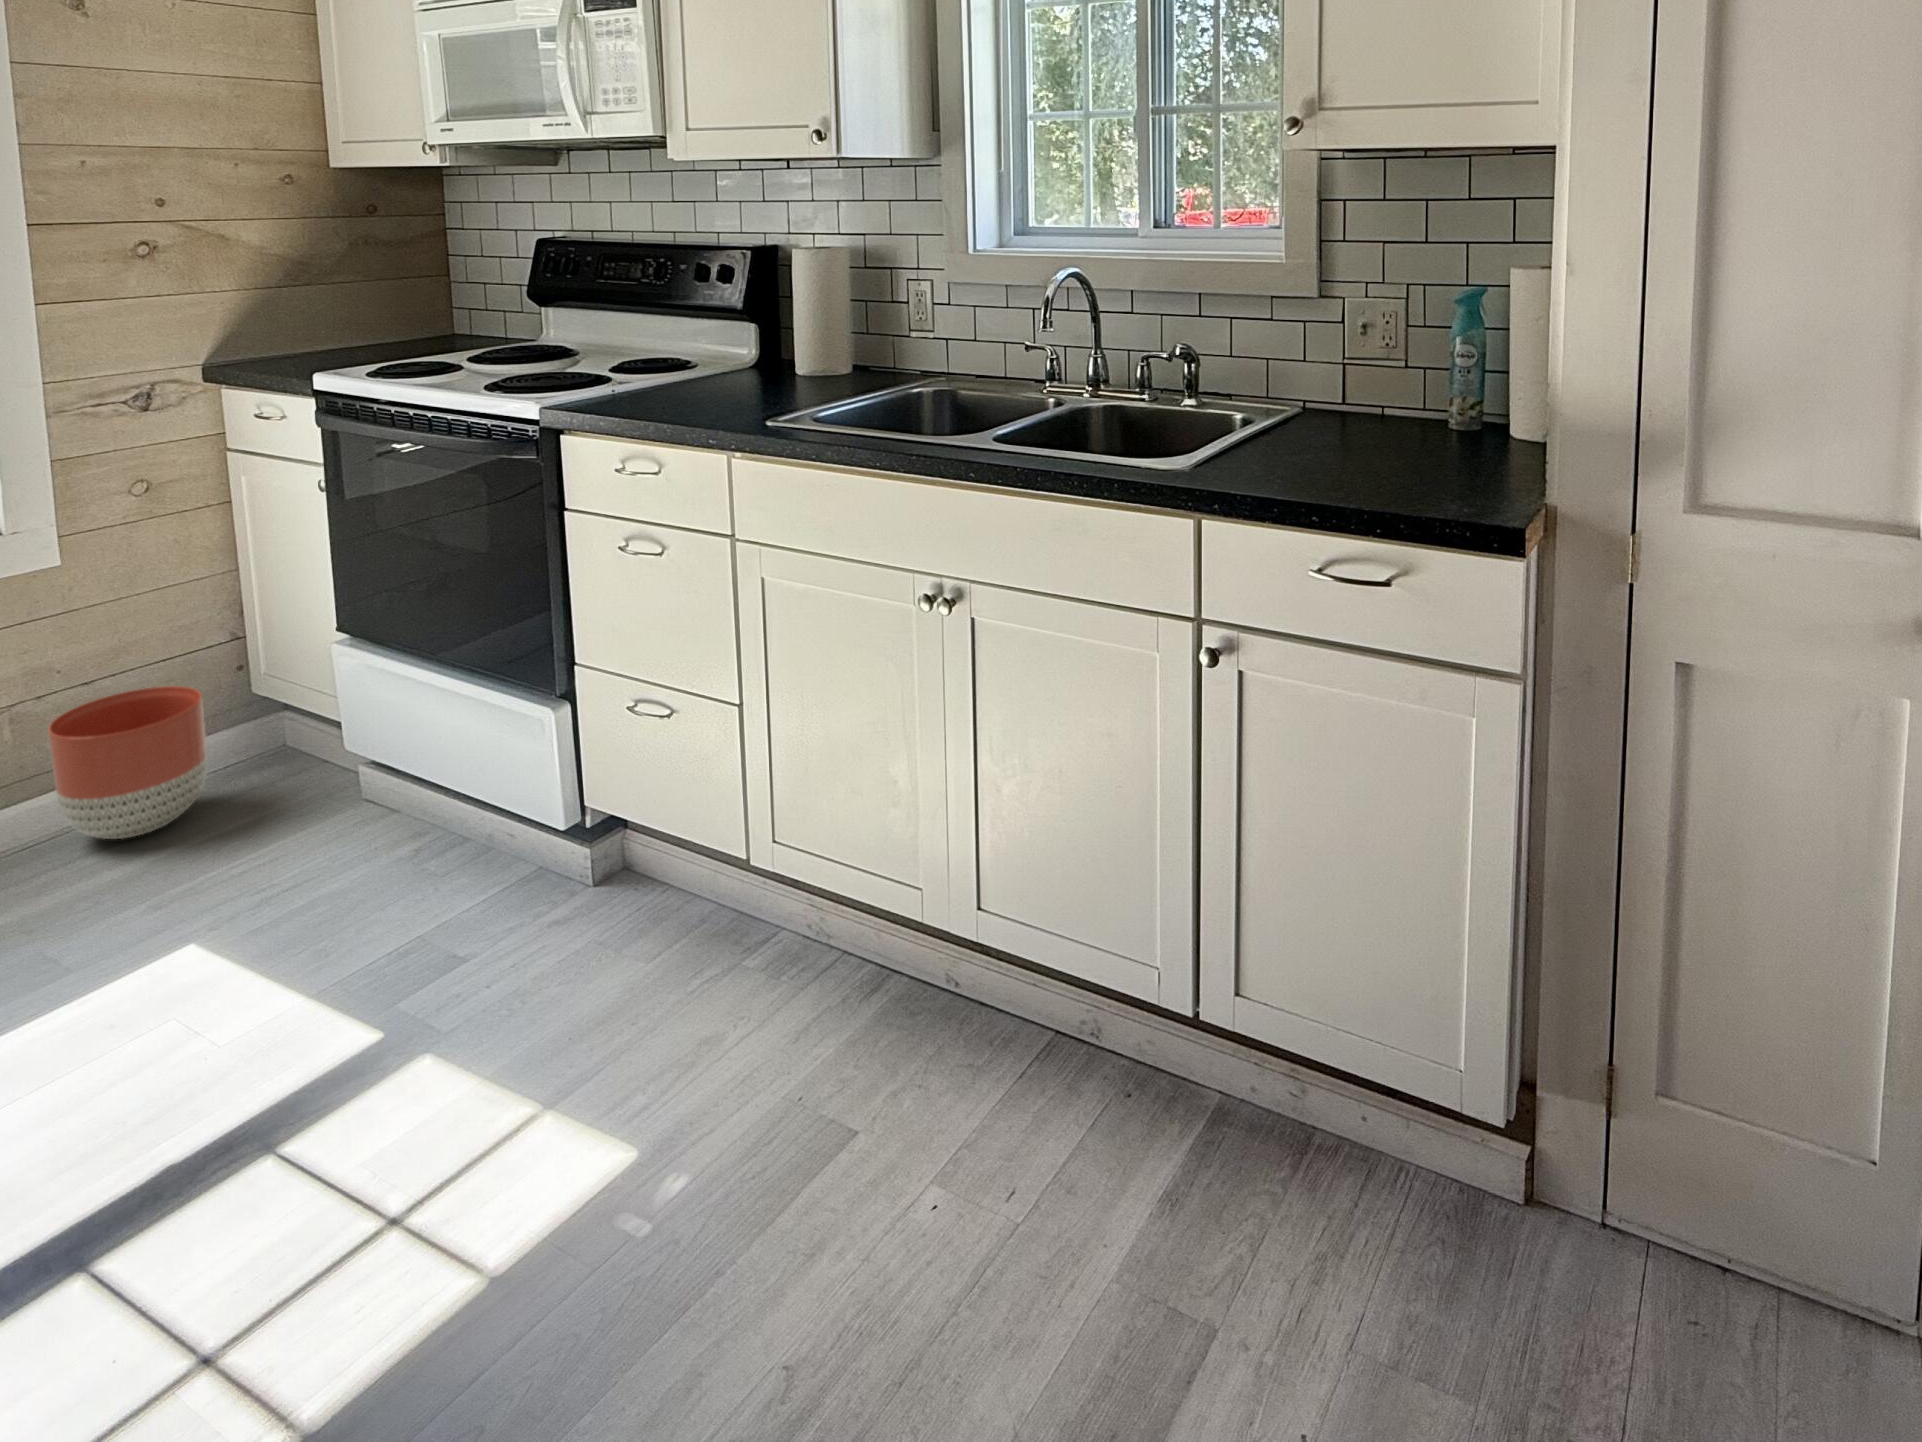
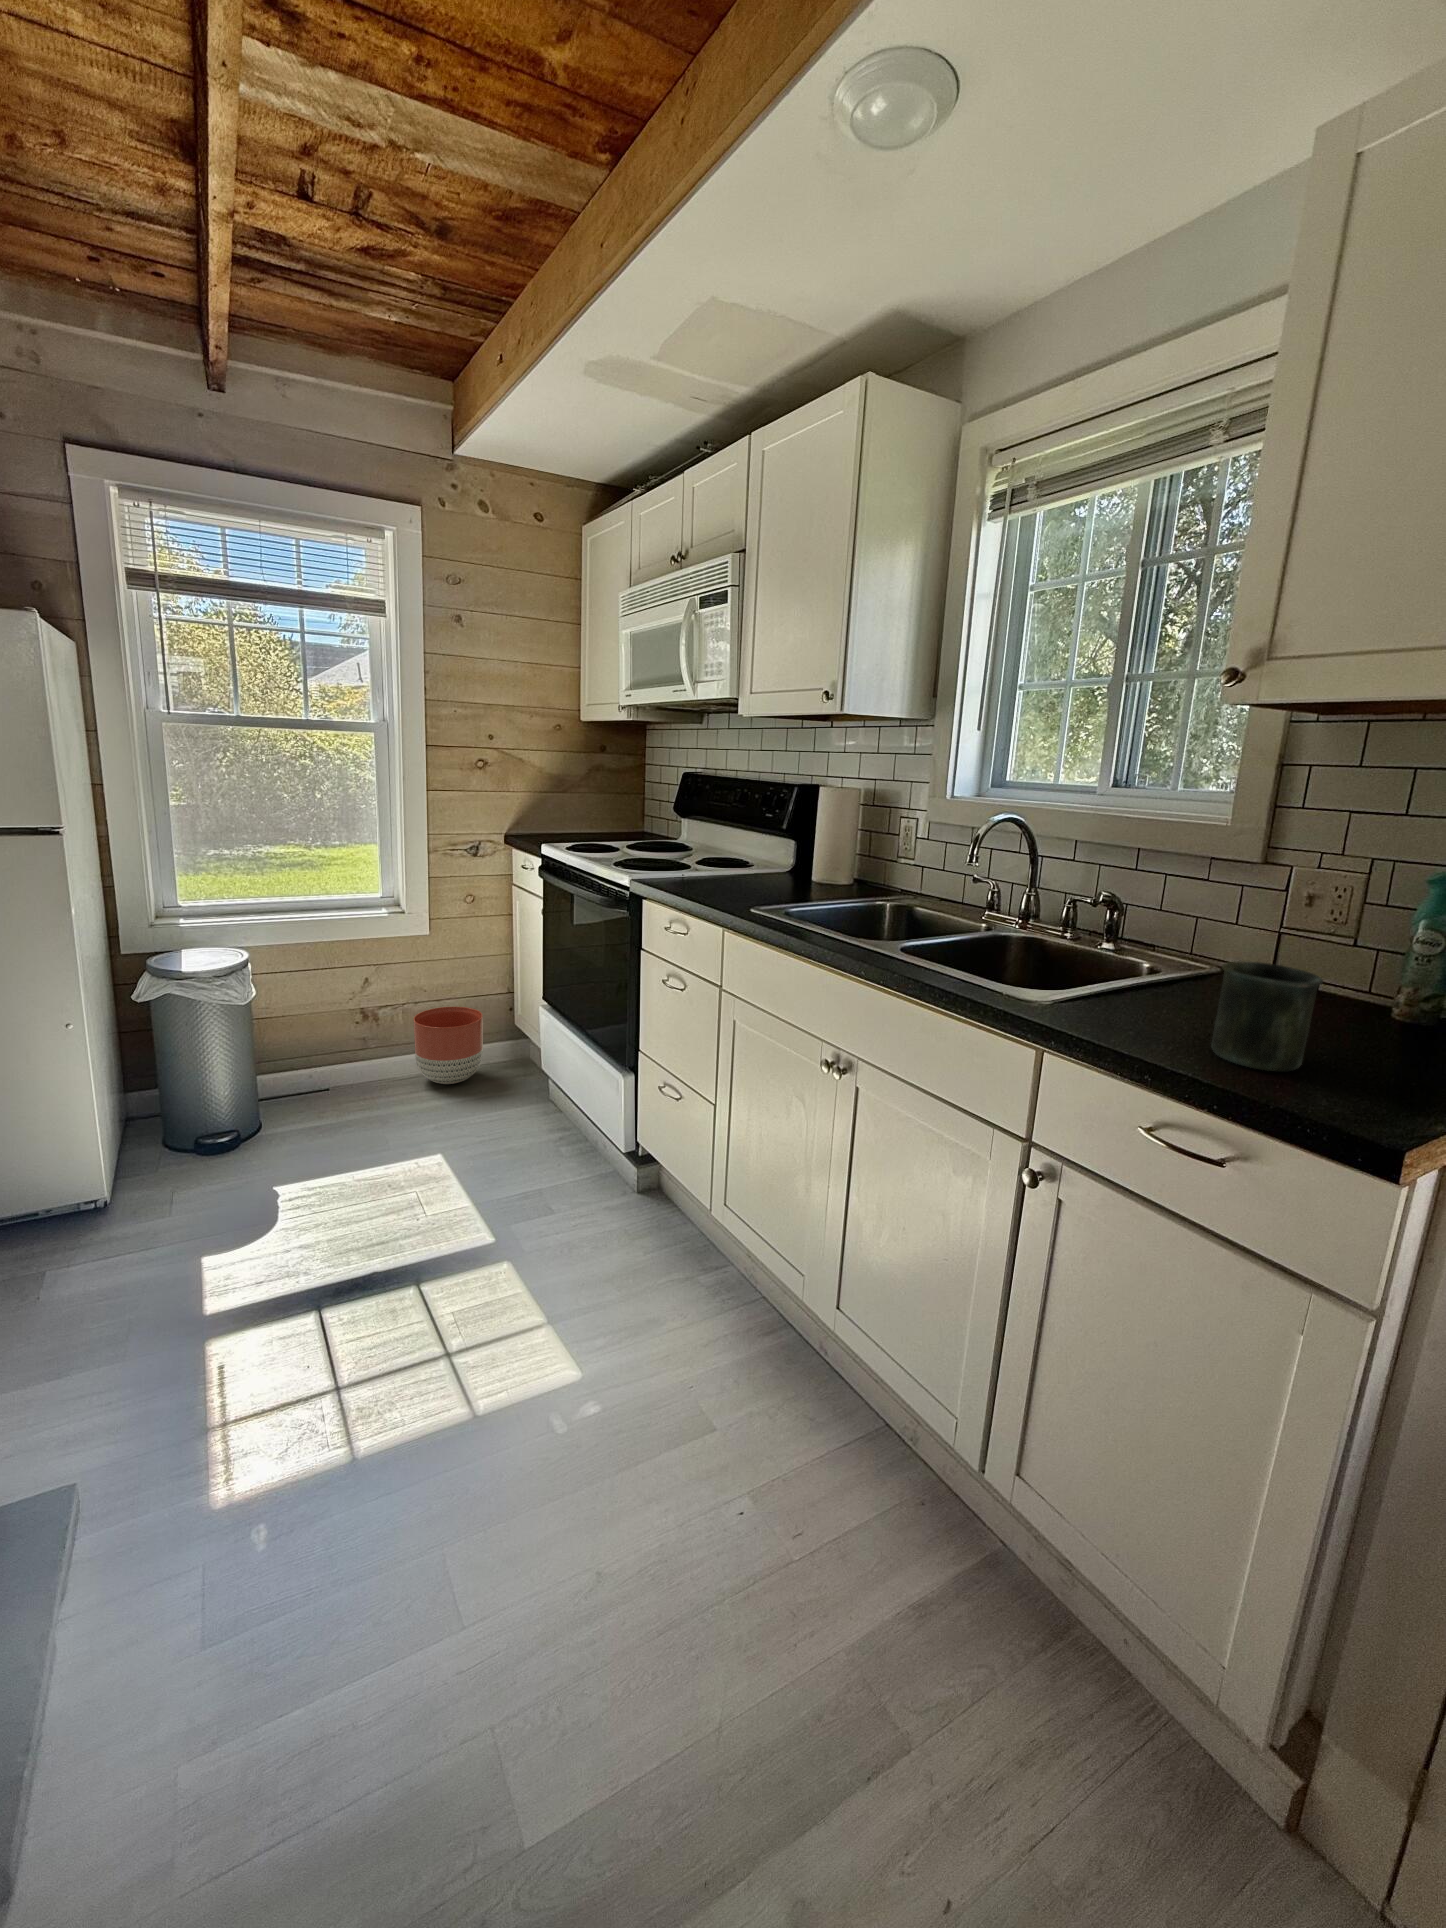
mug: none [1346,395,1425,492] -> present [1211,961,1323,1071]

